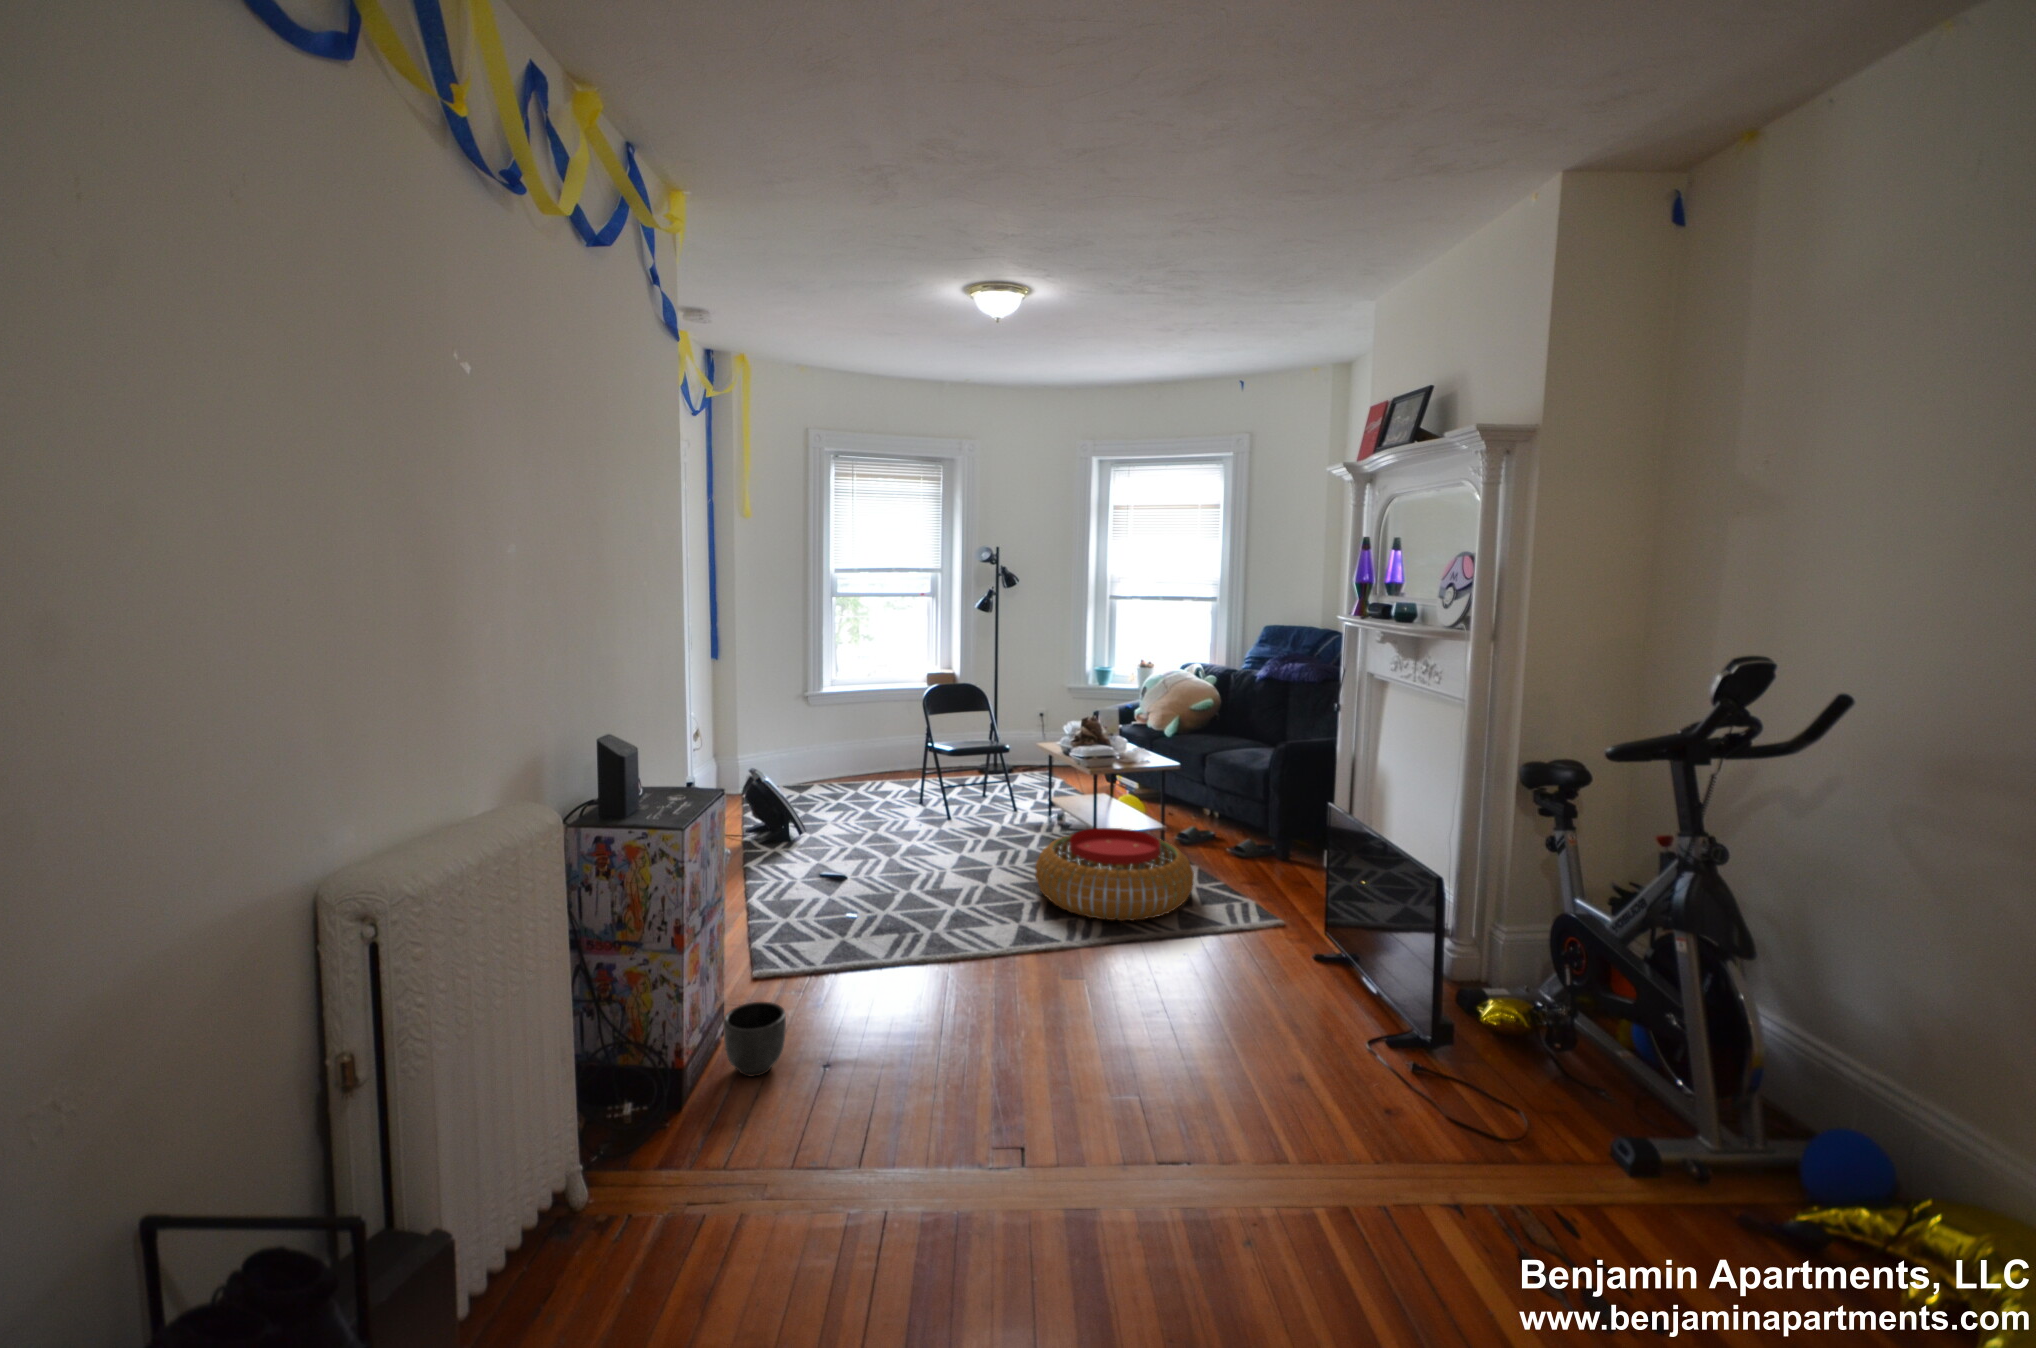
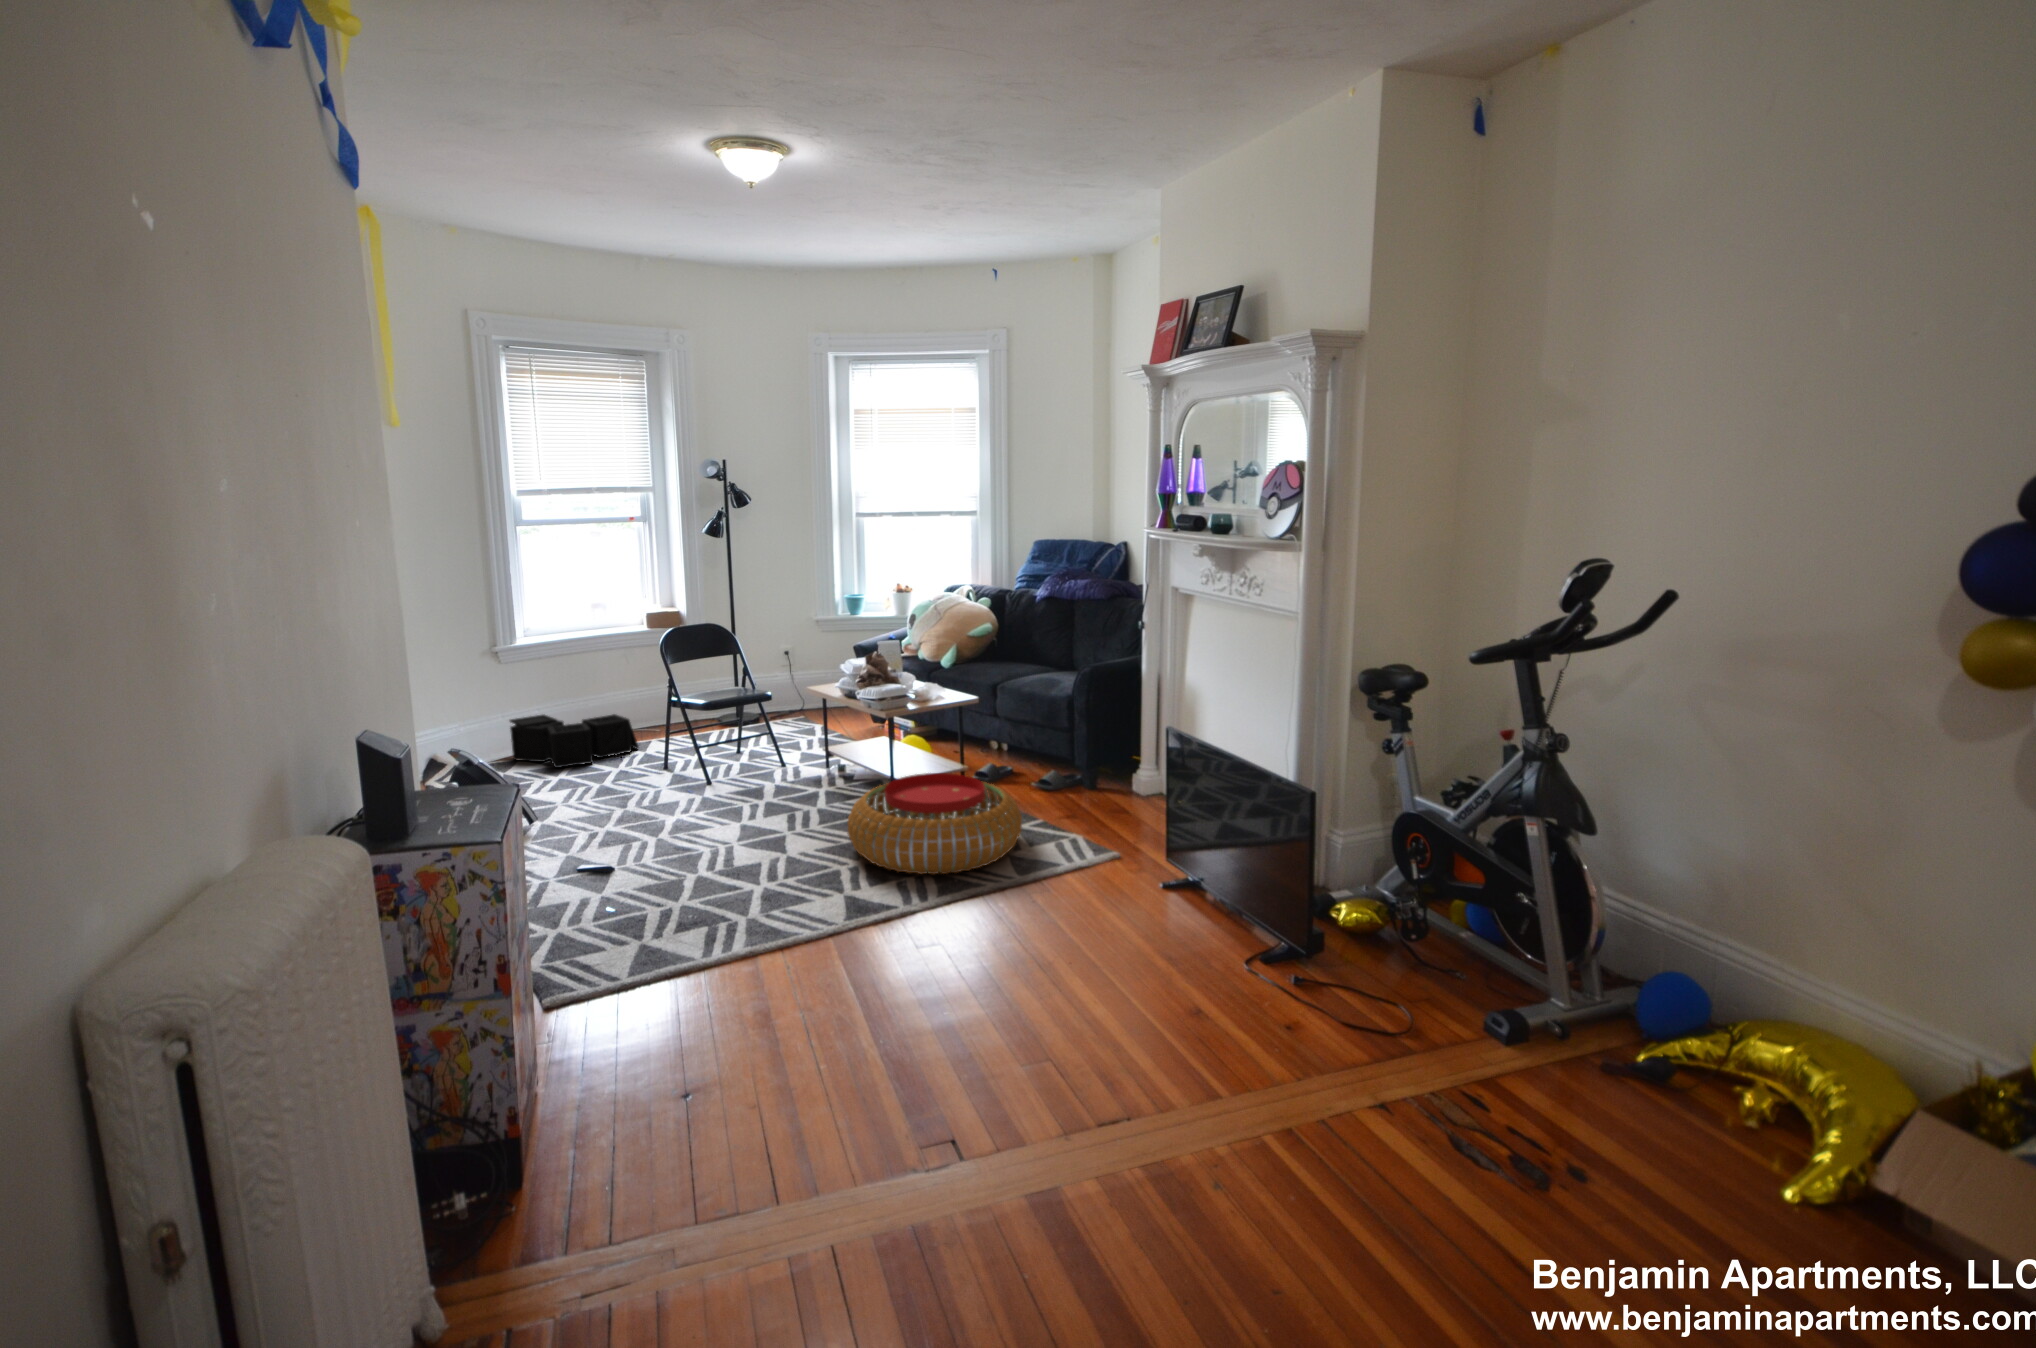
storage bin: none [815,750,909,793] -> present [510,714,639,768]
planter: present [723,1002,786,1077] -> none [553,1037,636,1133]

